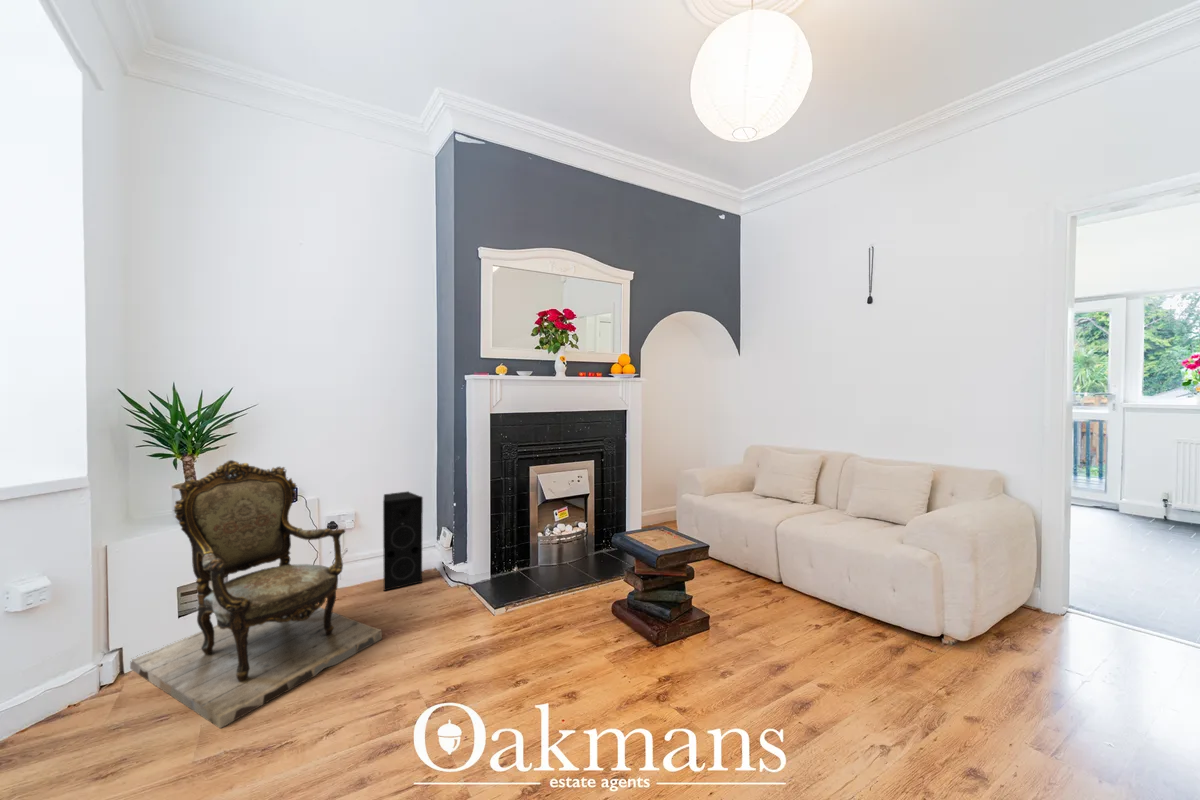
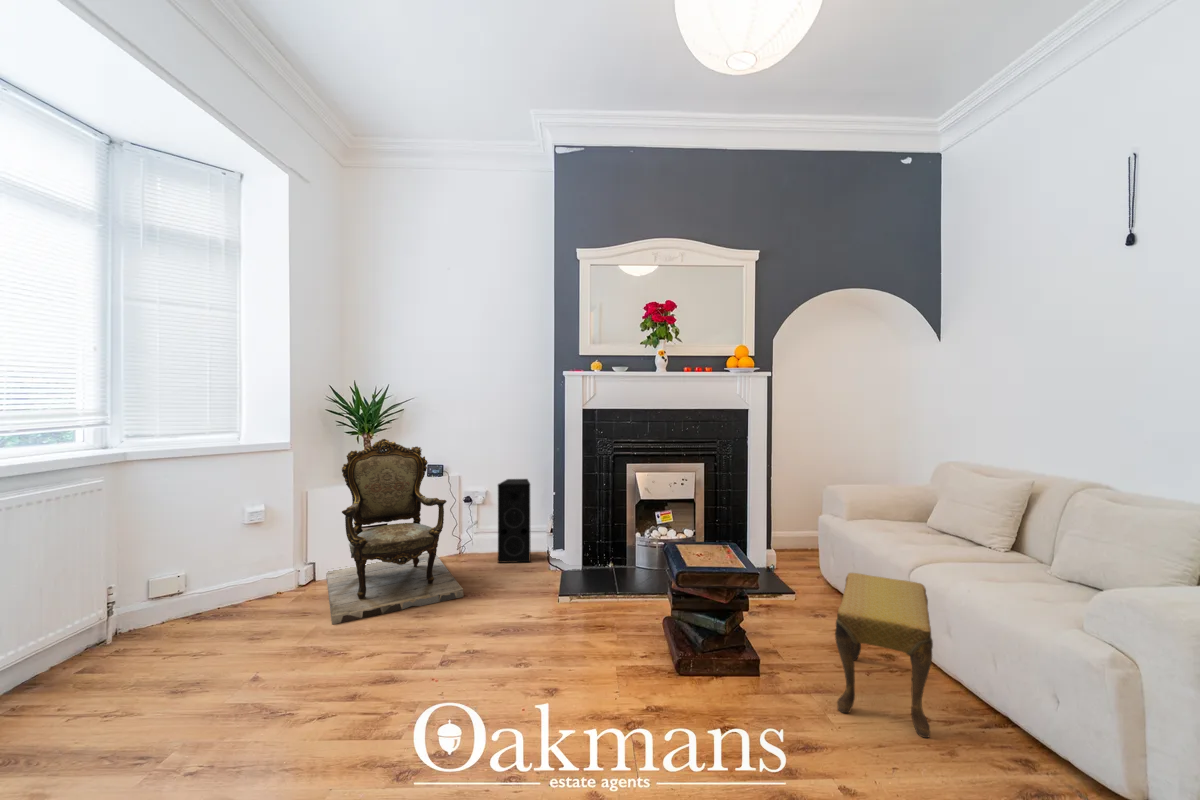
footstool: none [748,534,838,639] -> present [835,573,933,738]

